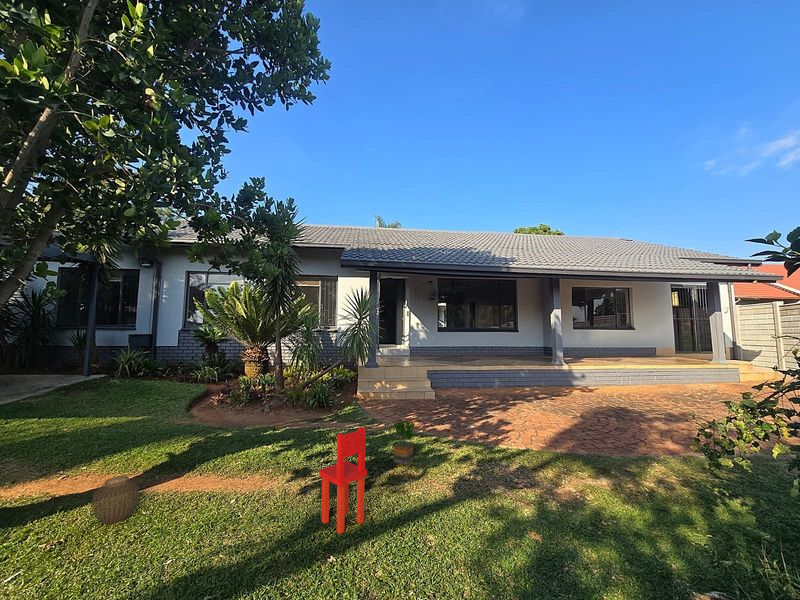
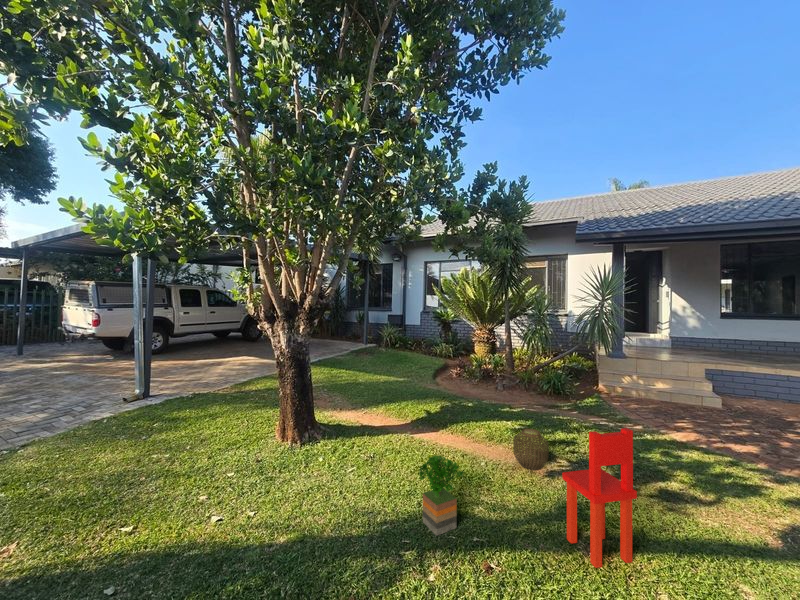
potted tree: present [394,421,417,465] -> present [419,455,465,536]
woven basket: present [92,476,139,524] -> present [513,428,549,470]

